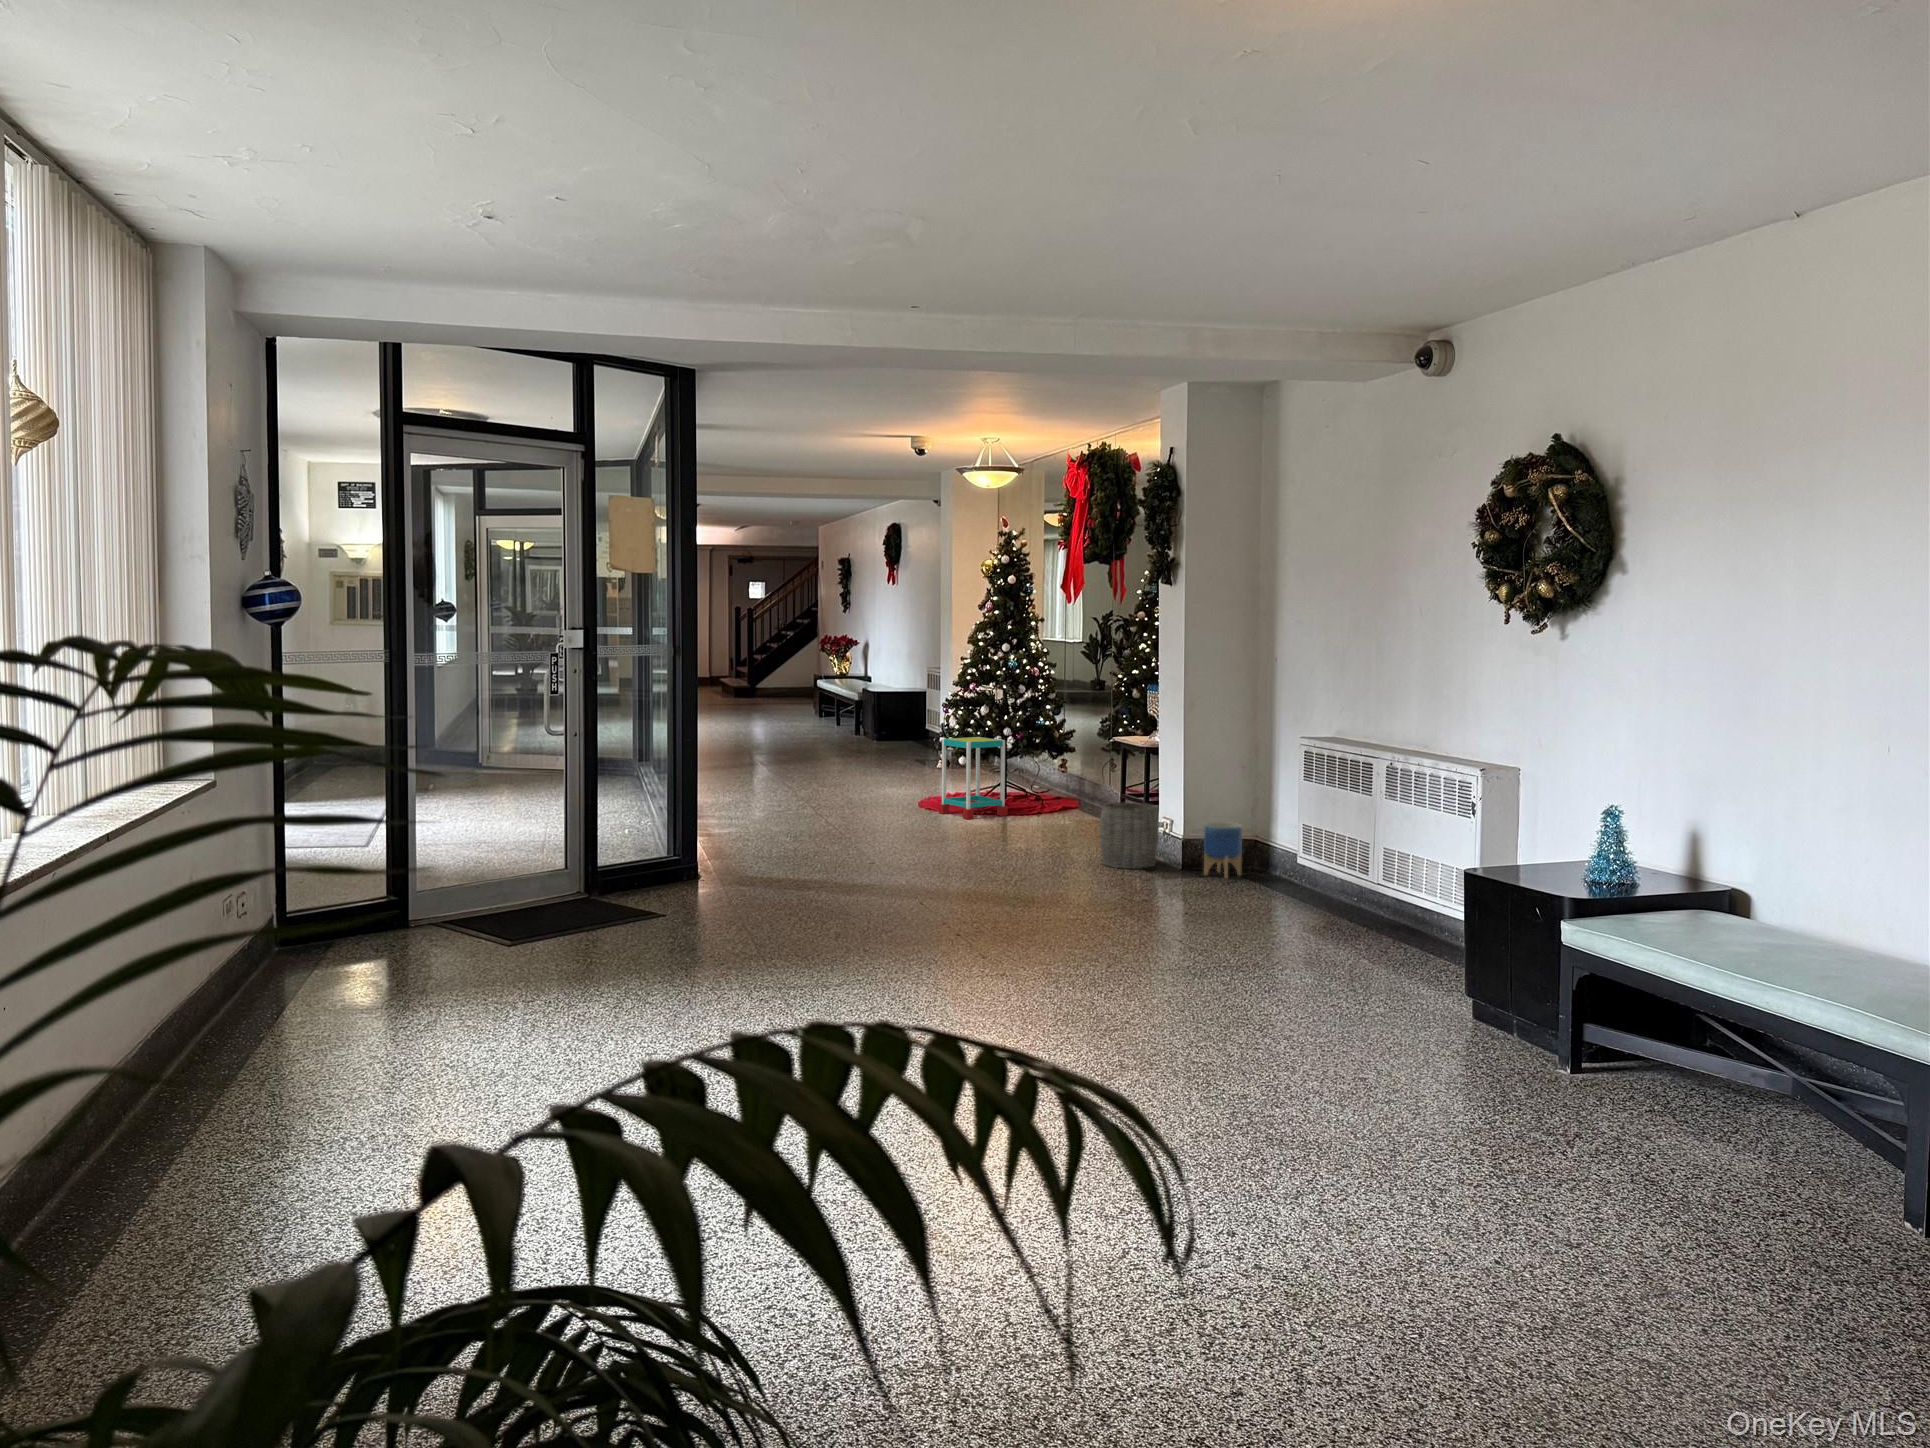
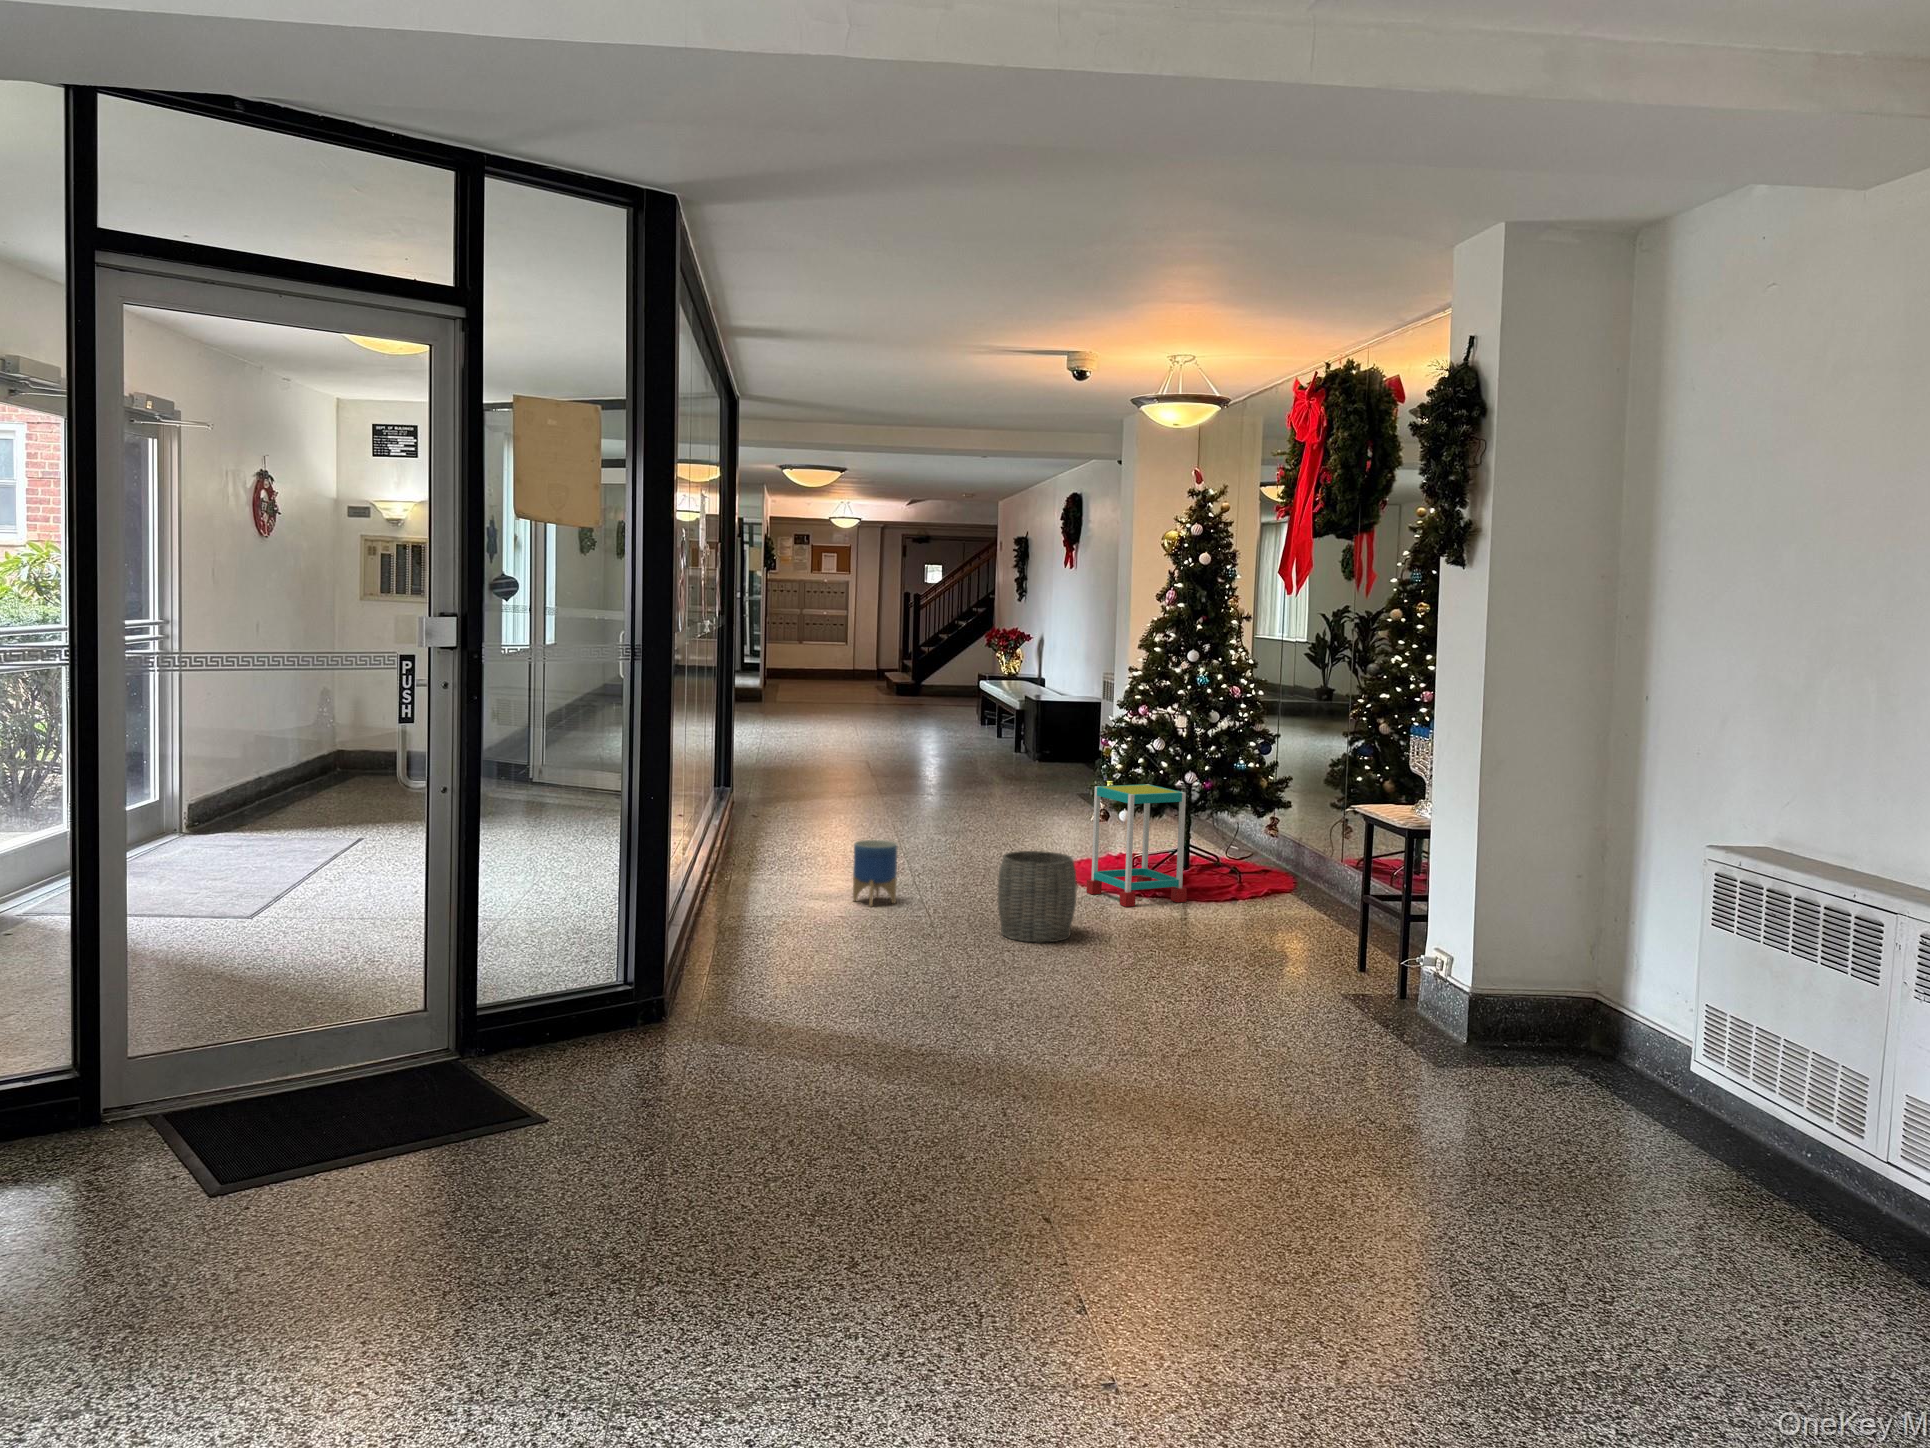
woven basket: present [1099,802,1159,869] -> present [998,851,1077,942]
planter: present [1204,822,1242,878] -> present [853,840,897,906]

